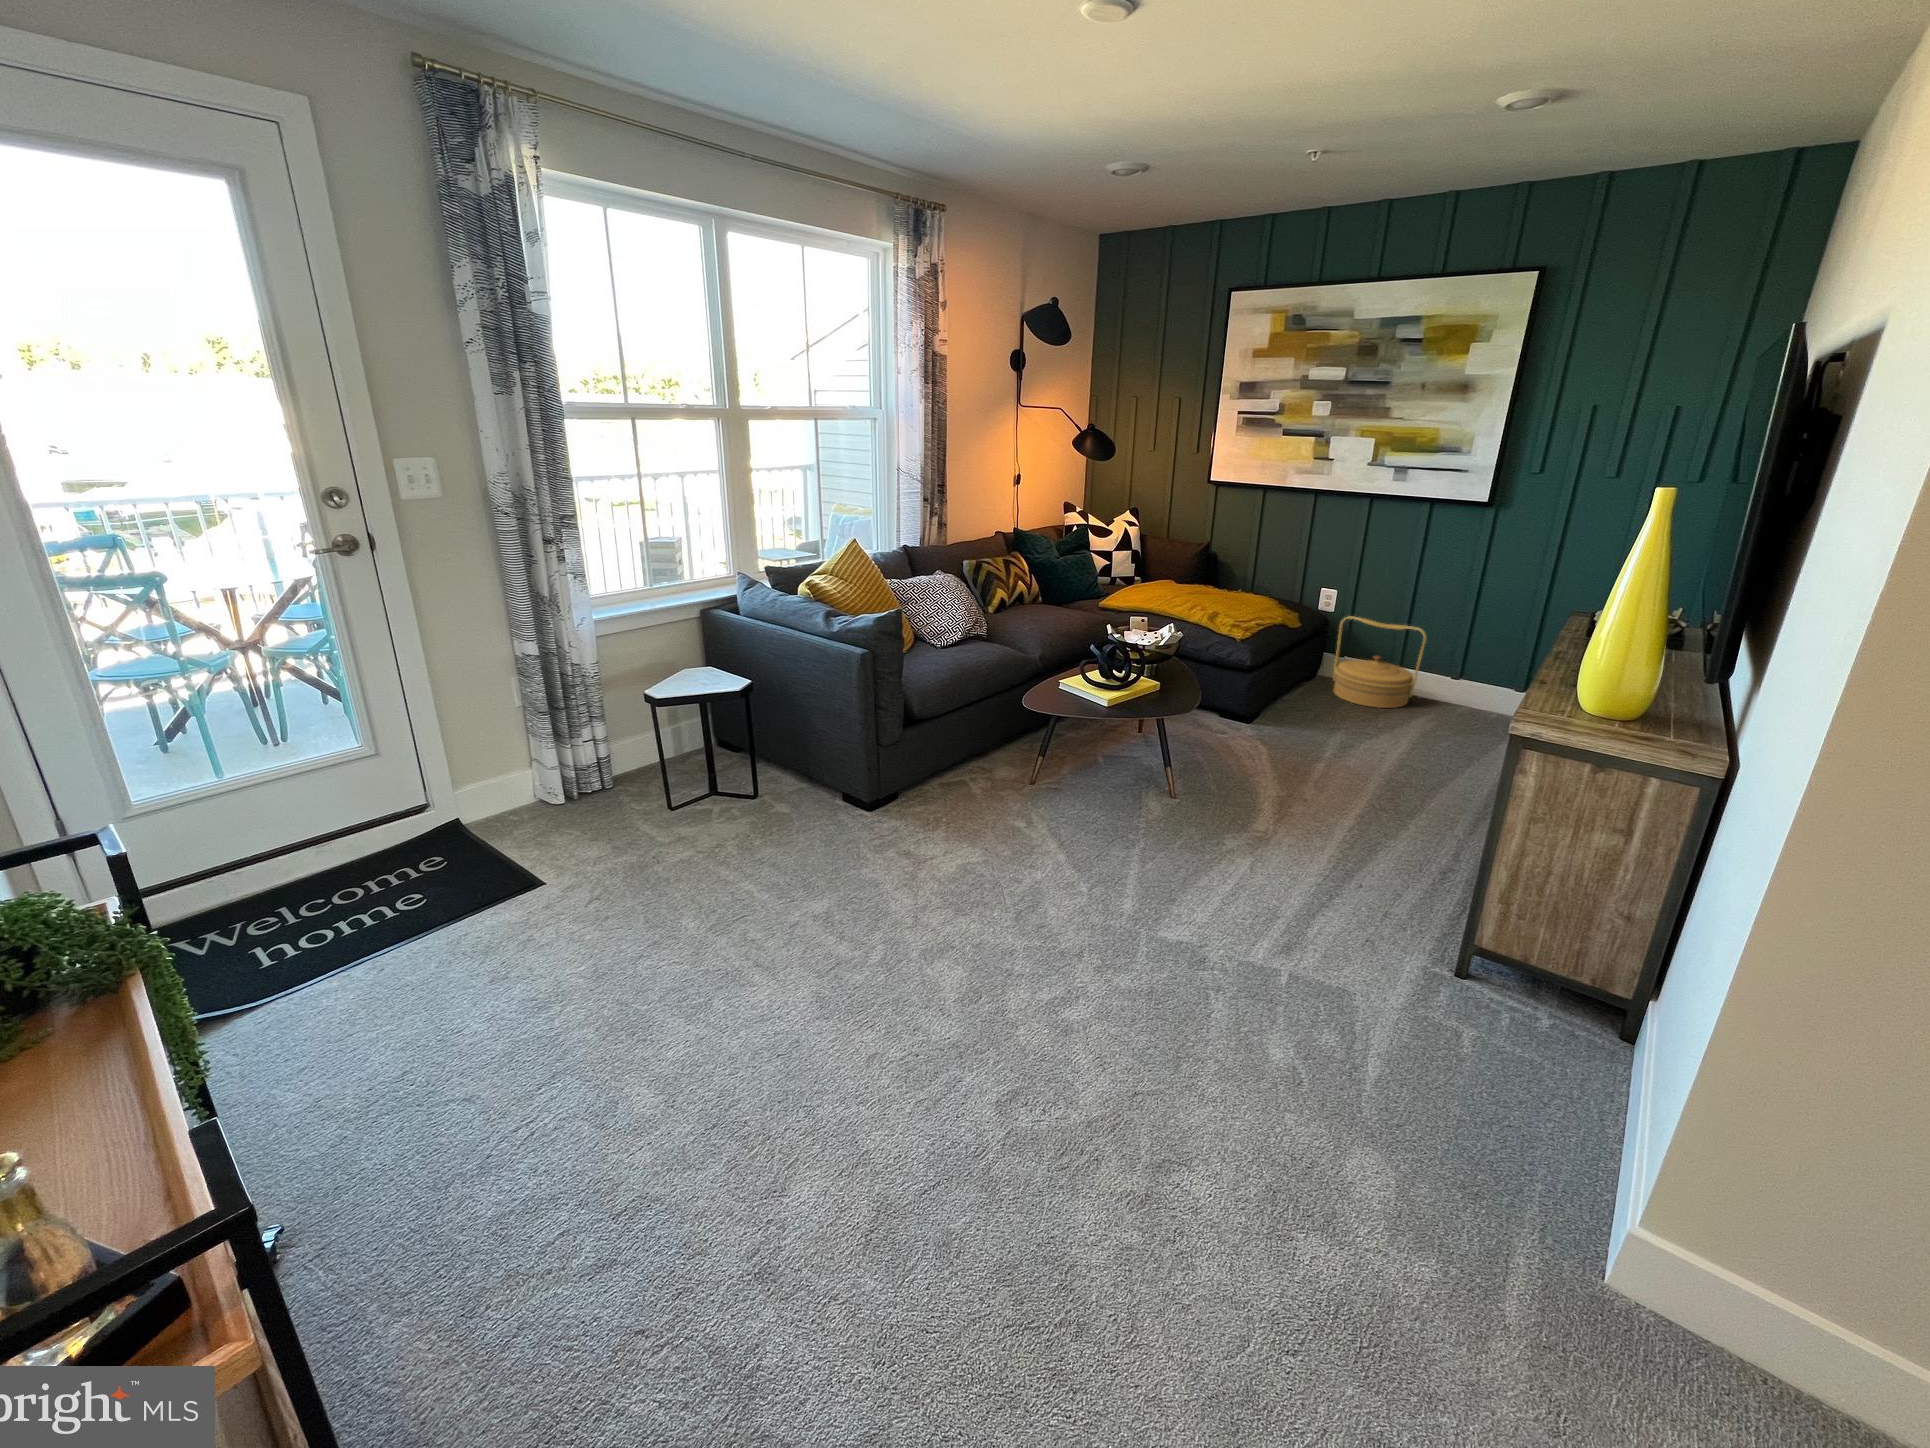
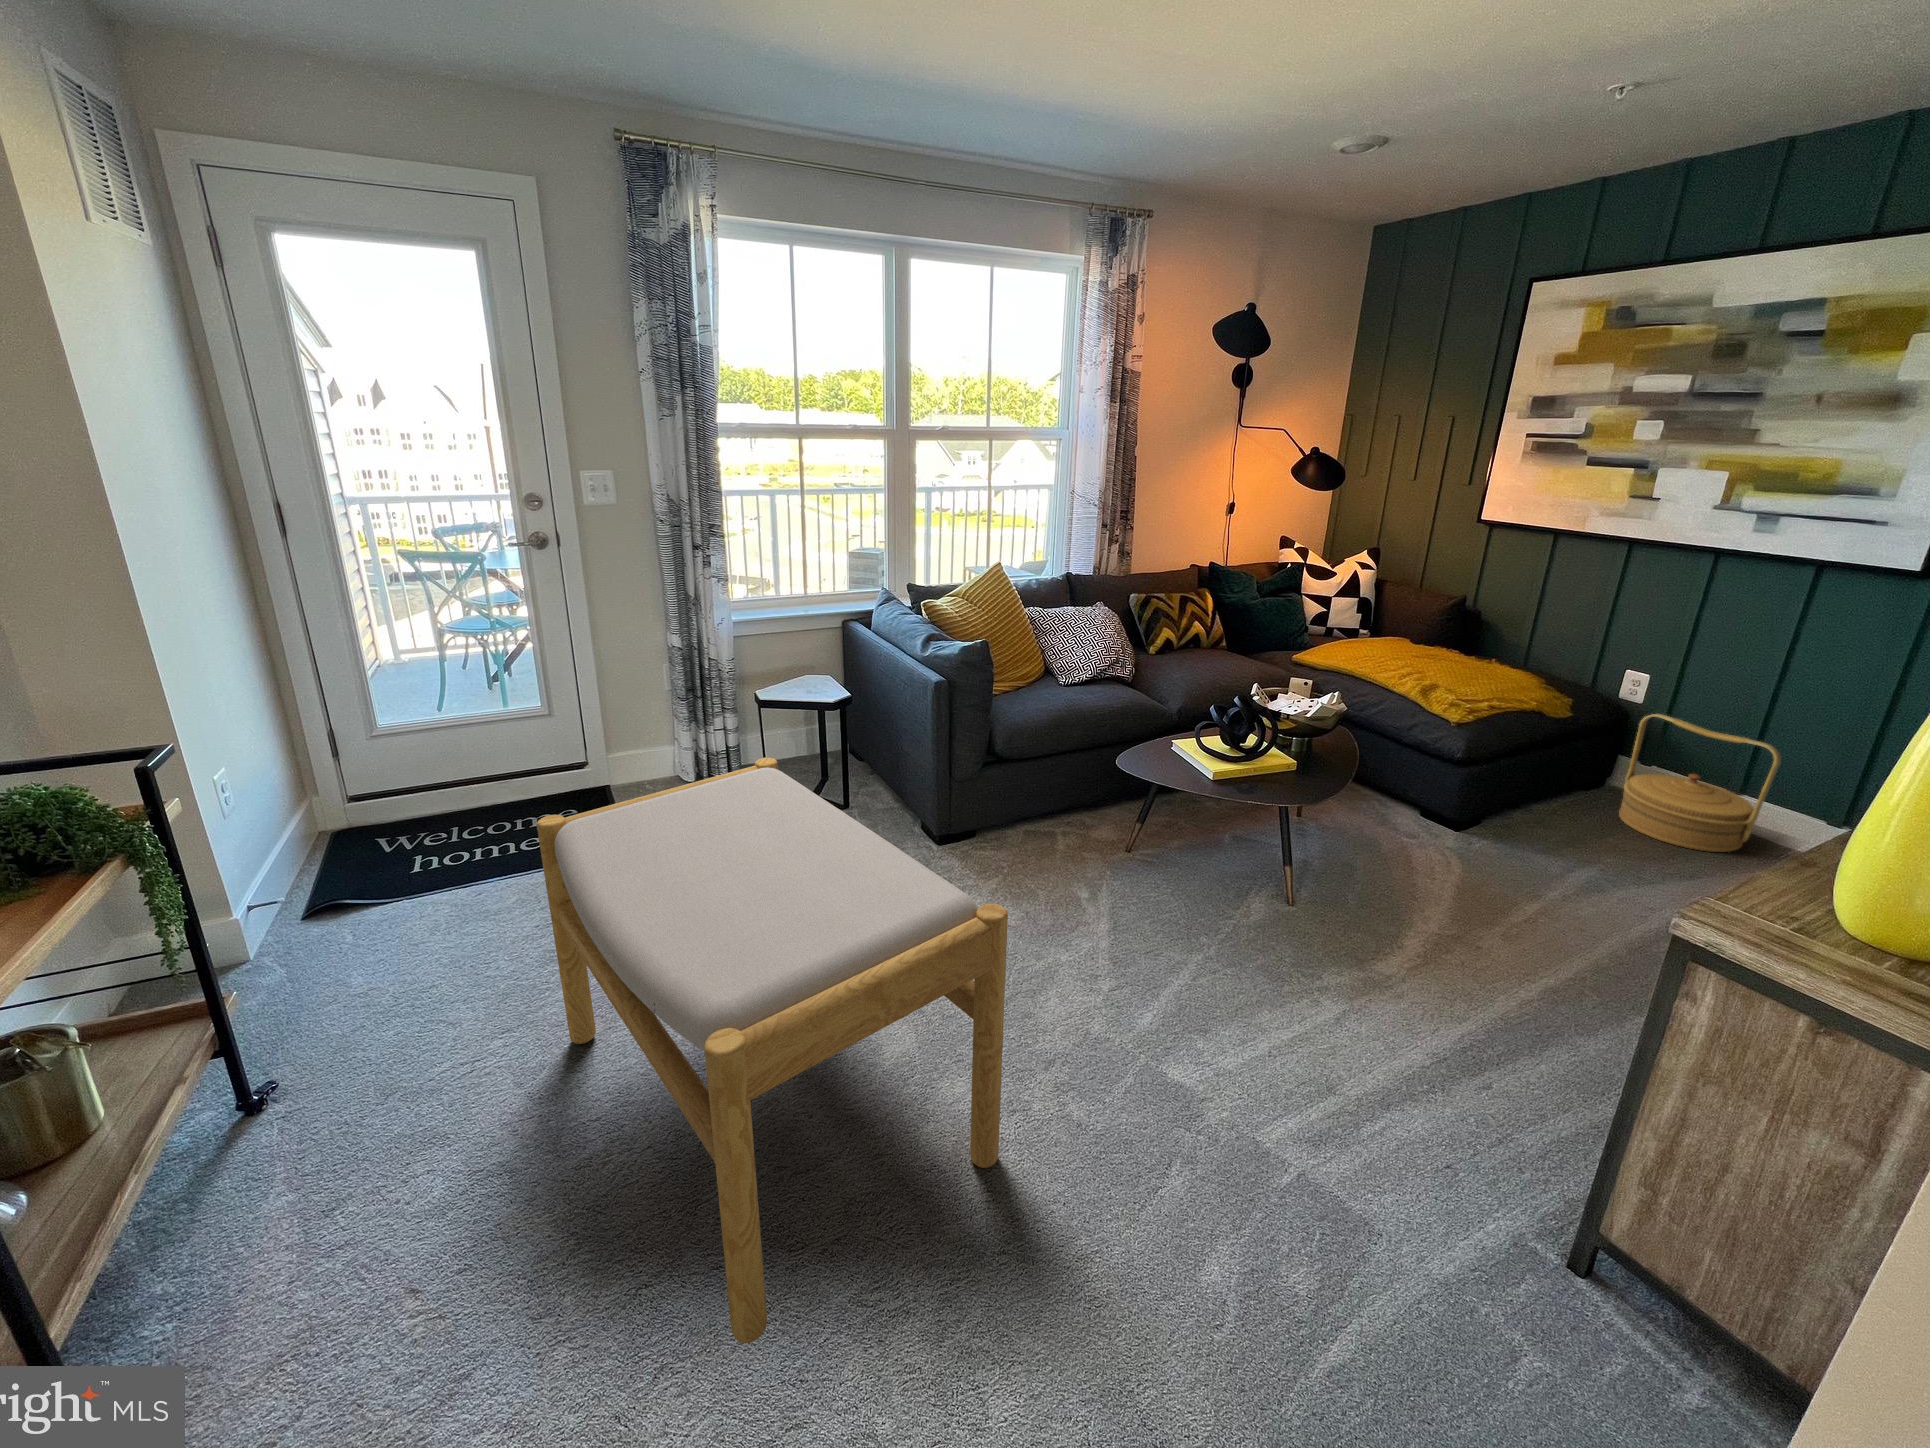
footstool: none [587,740,1105,1236] -> present [537,758,1008,1343]

